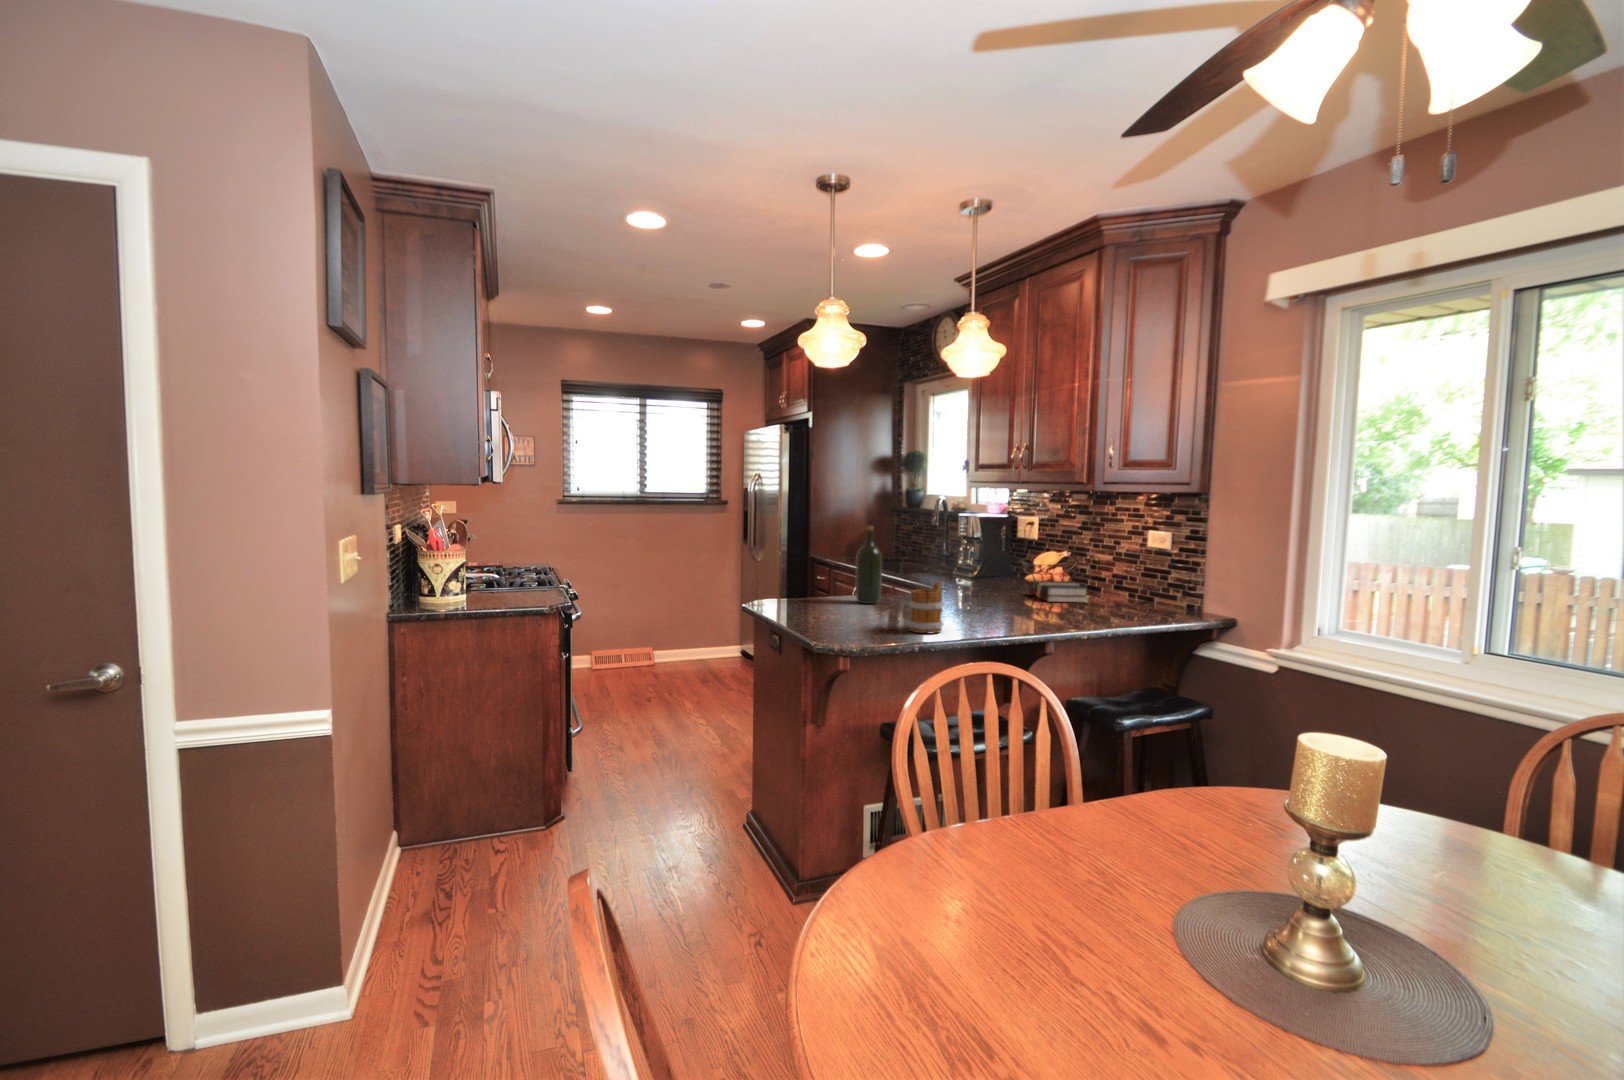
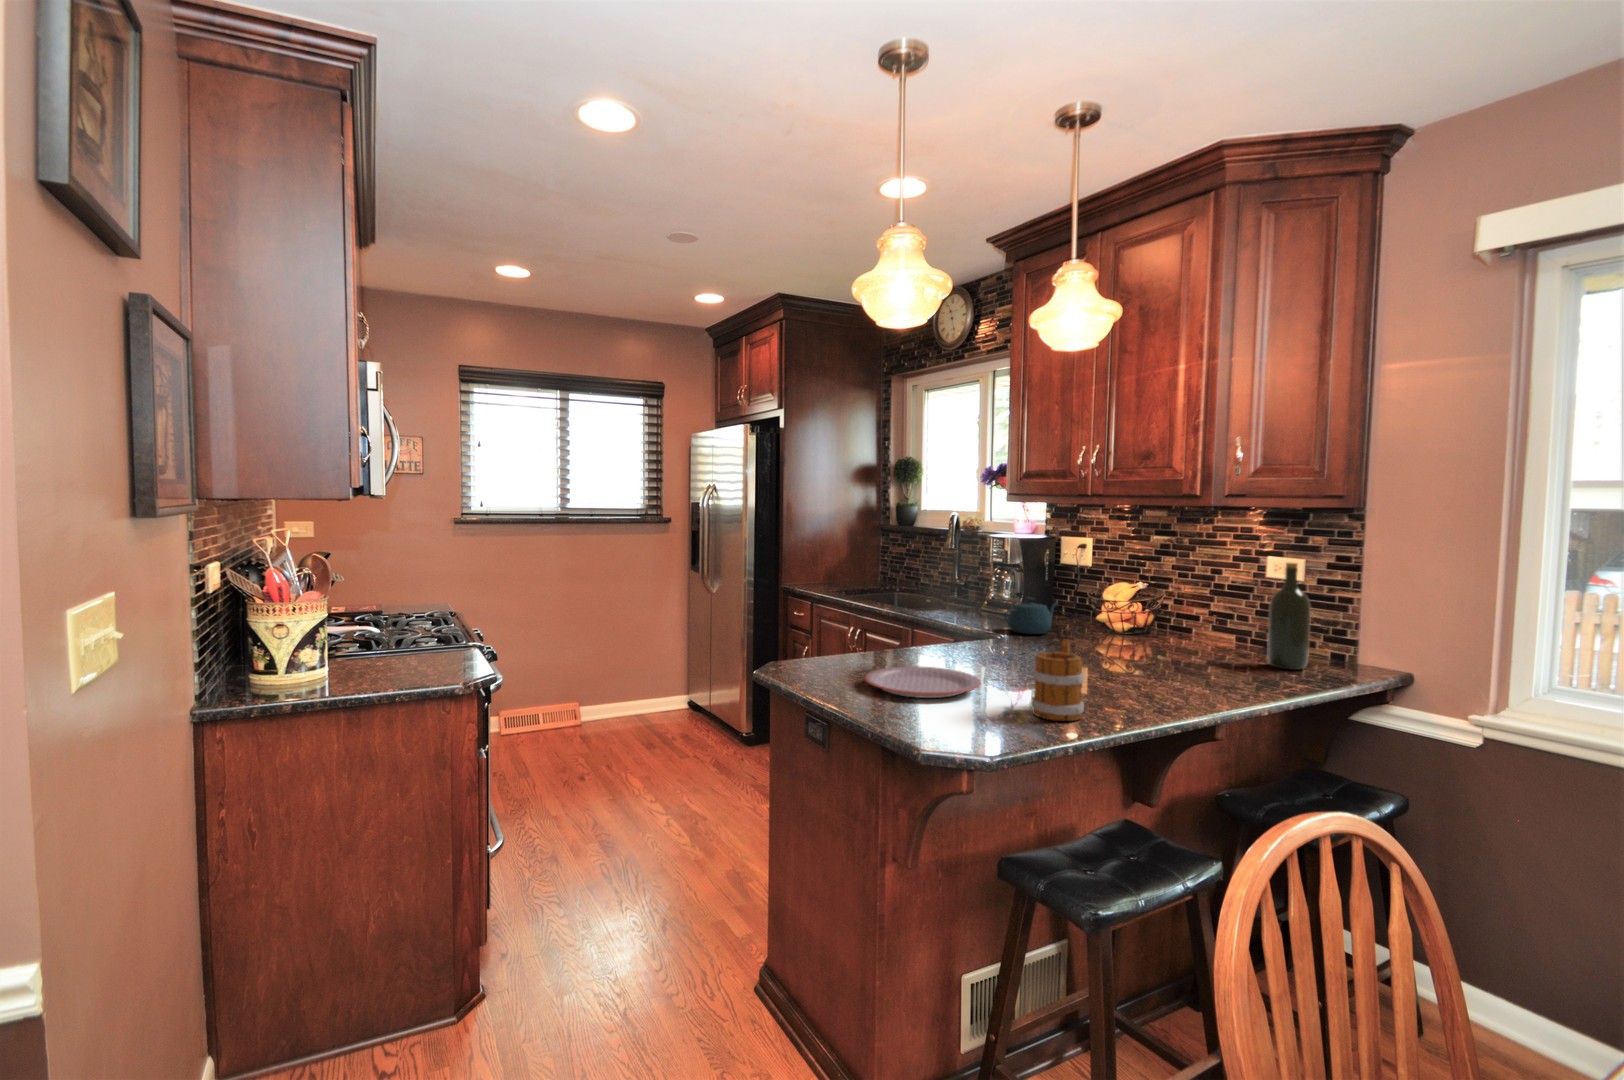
wine bottle: present [856,526,882,604] -> present [1268,563,1311,670]
teapot: none [950,561,997,589] -> present [1004,597,1057,634]
hardback book: present [1030,581,1088,603] -> none [1111,622,1200,653]
plate: none [810,603,889,620] -> present [865,666,980,698]

